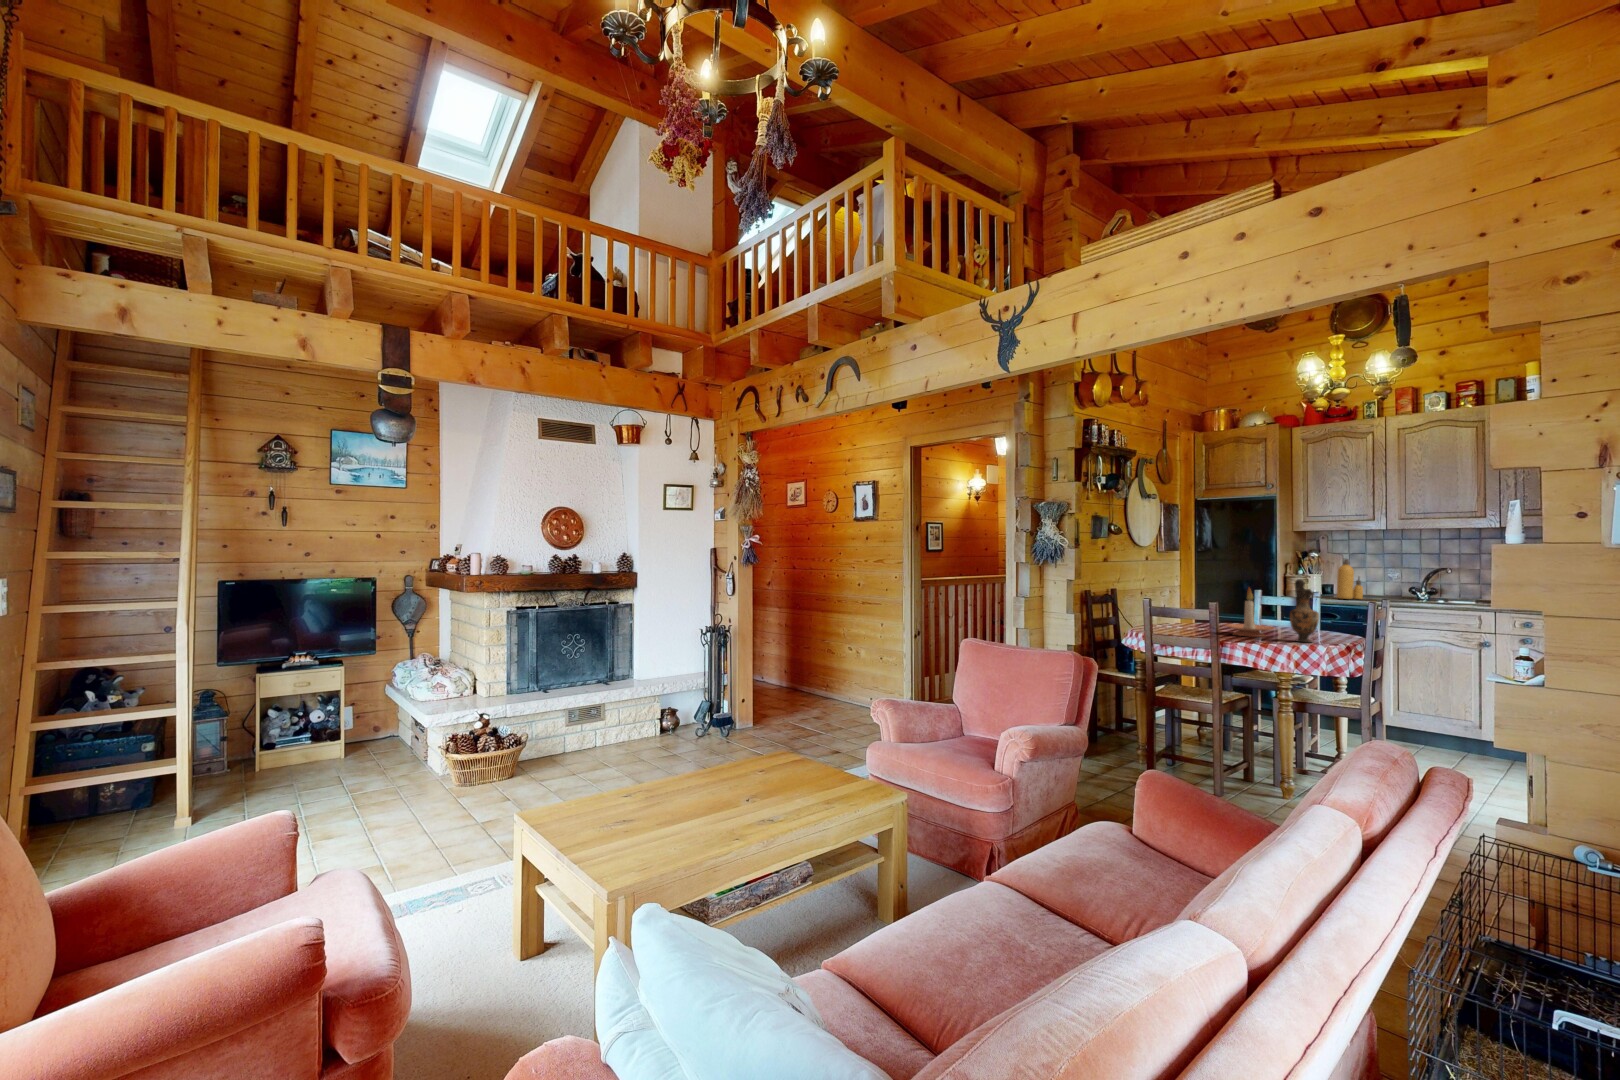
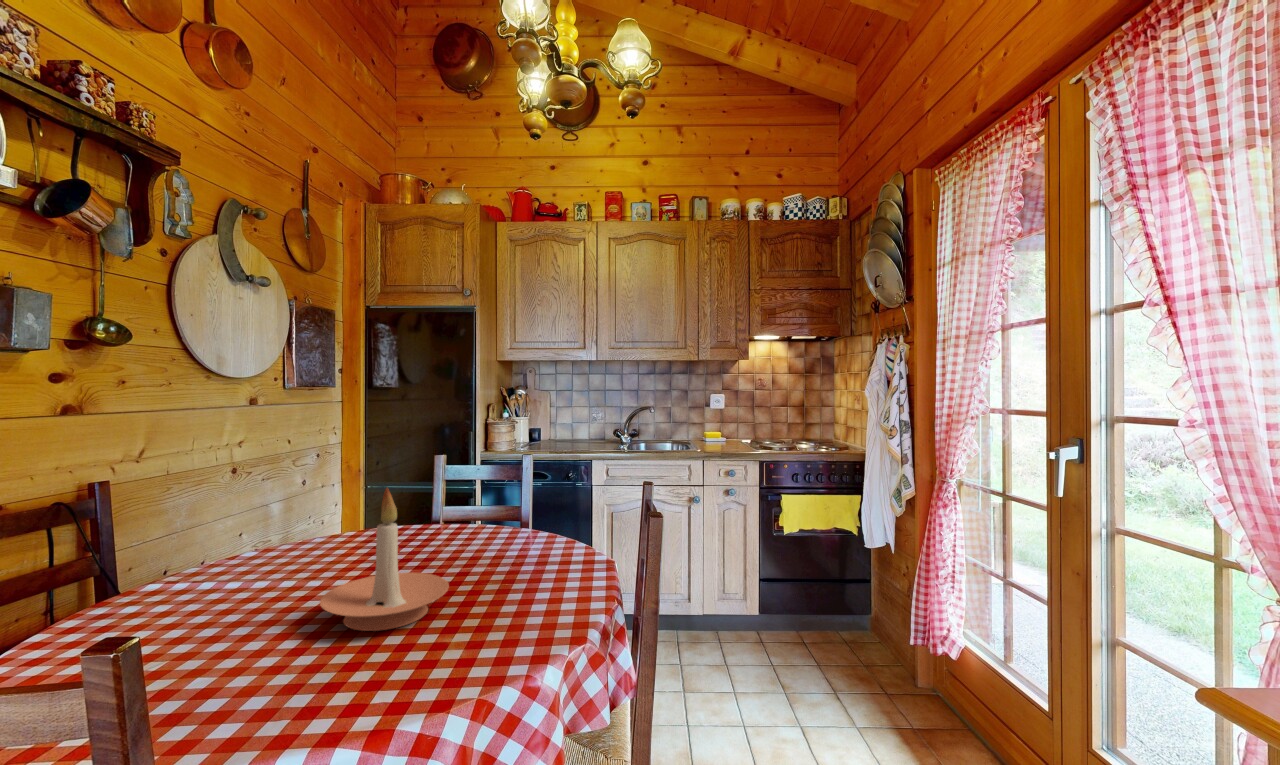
bottle: present [1337,559,1363,599] -> none [546,397,573,451]
vase: present [1290,579,1319,642] -> none [475,467,543,647]

